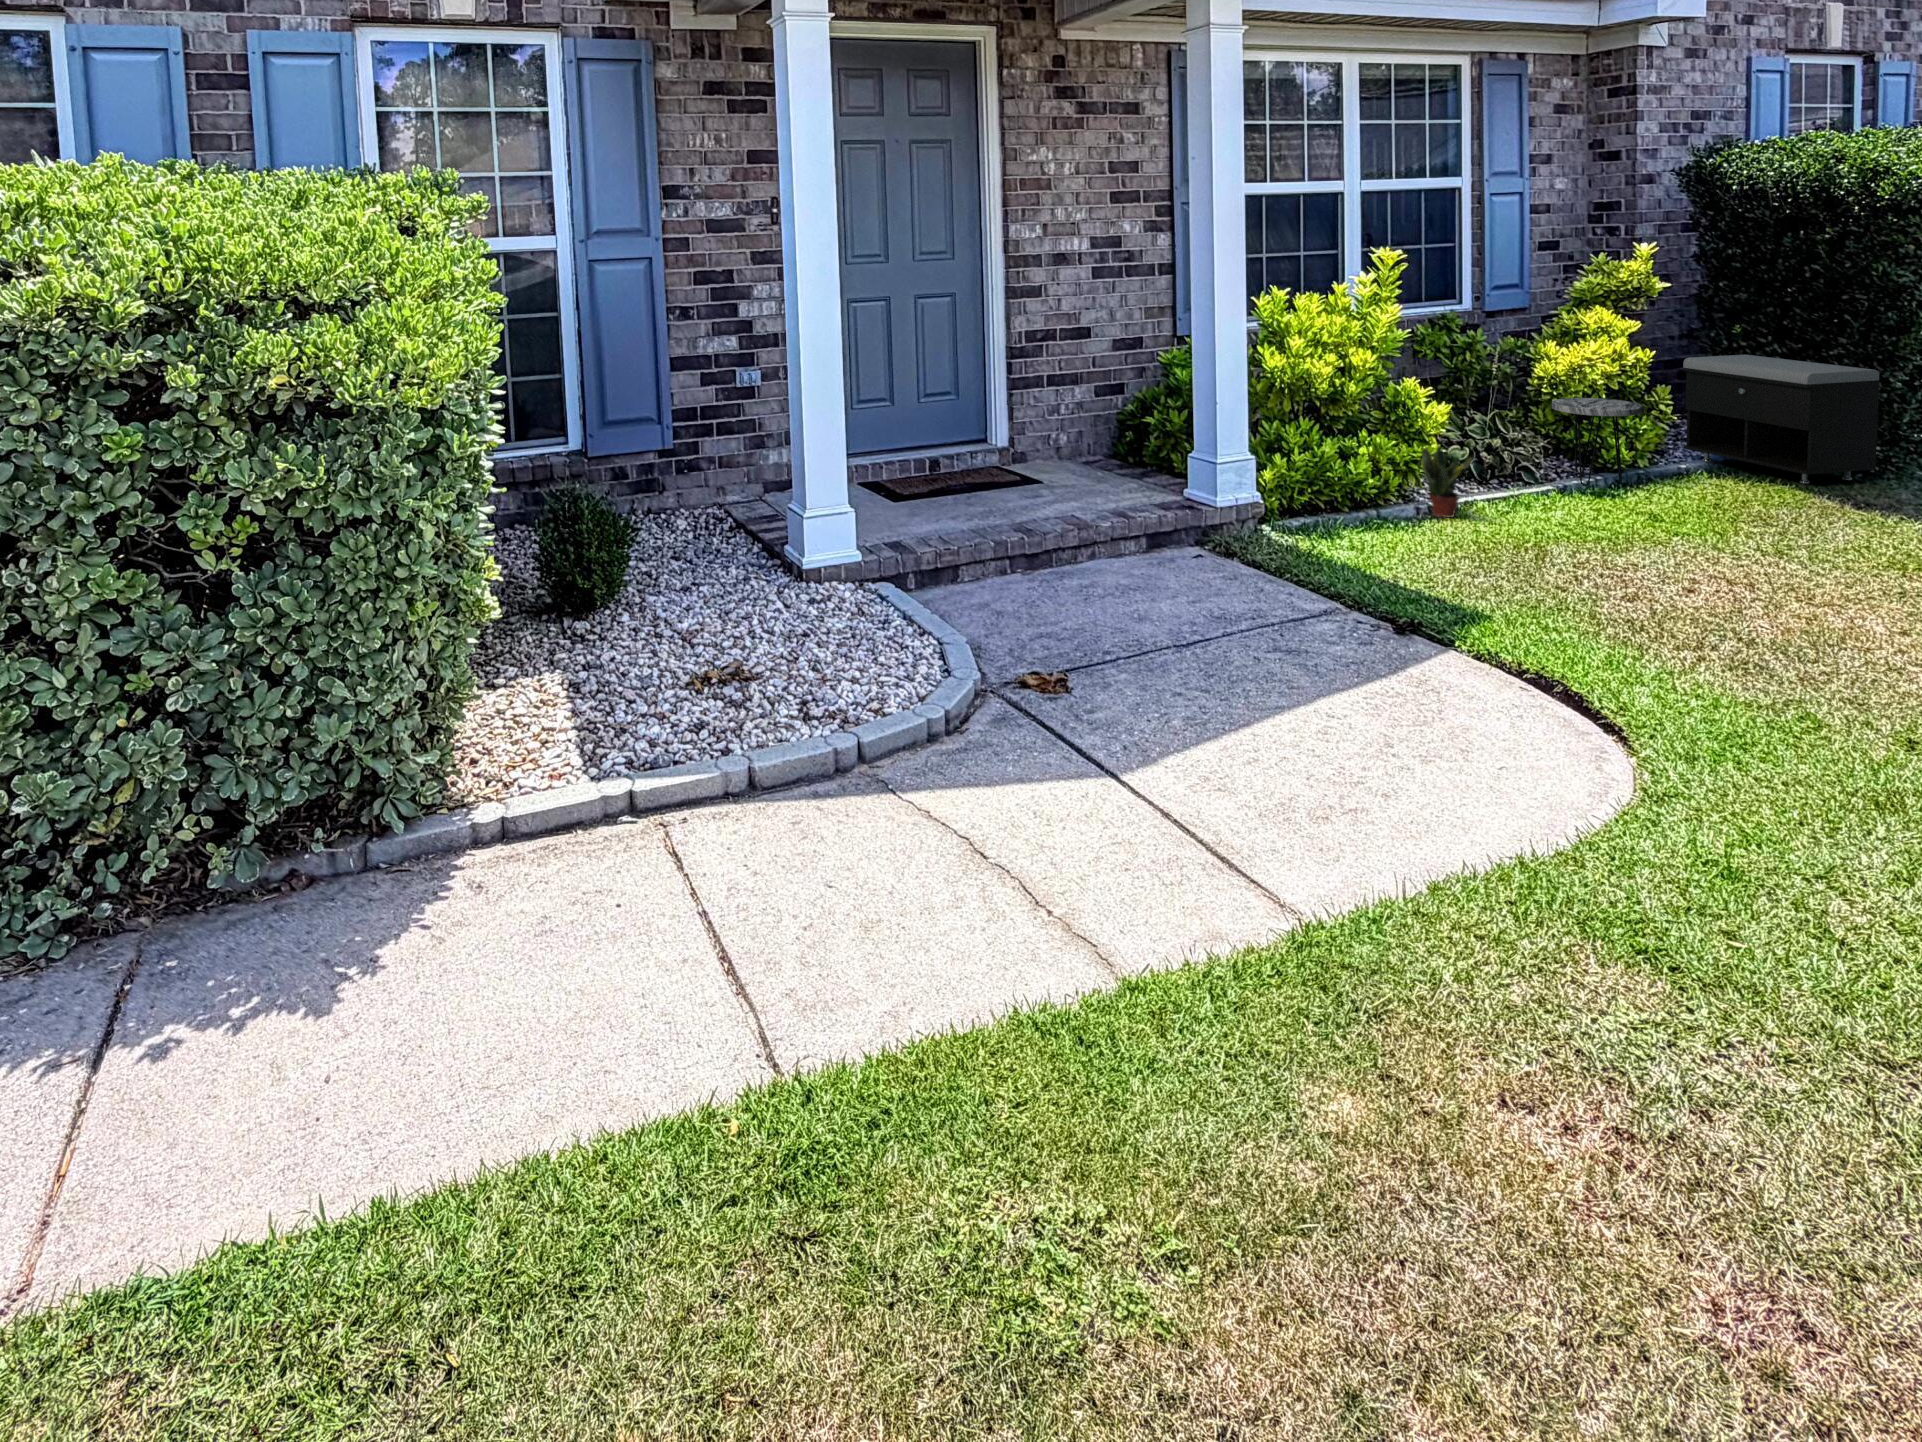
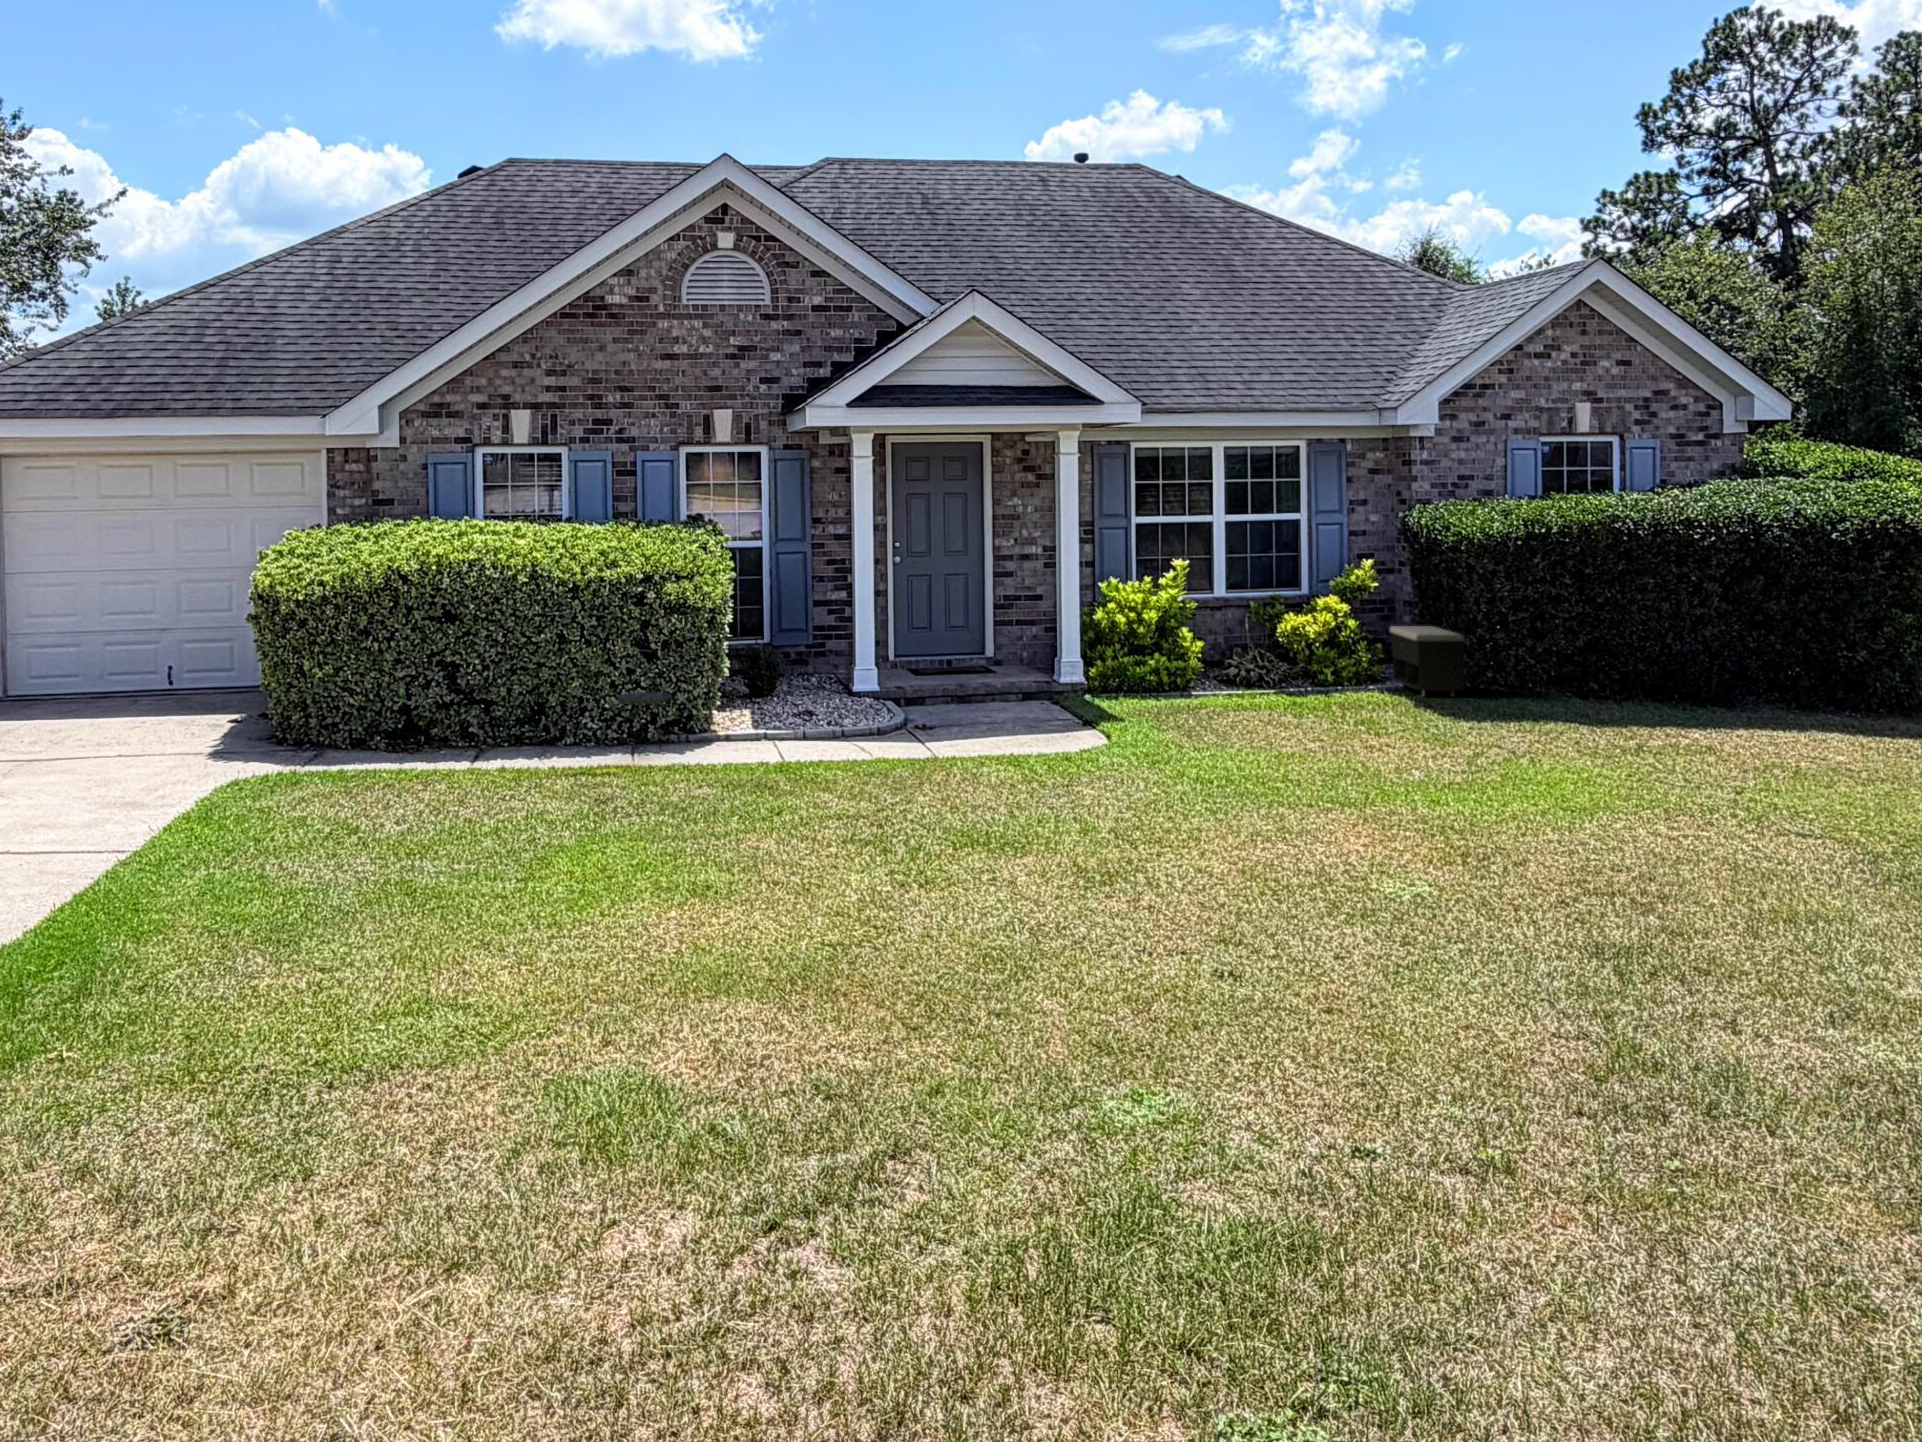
side table: present [1552,398,1643,486] -> present [617,692,672,748]
potted plant: present [1421,445,1473,518] -> none [1184,658,1207,698]

